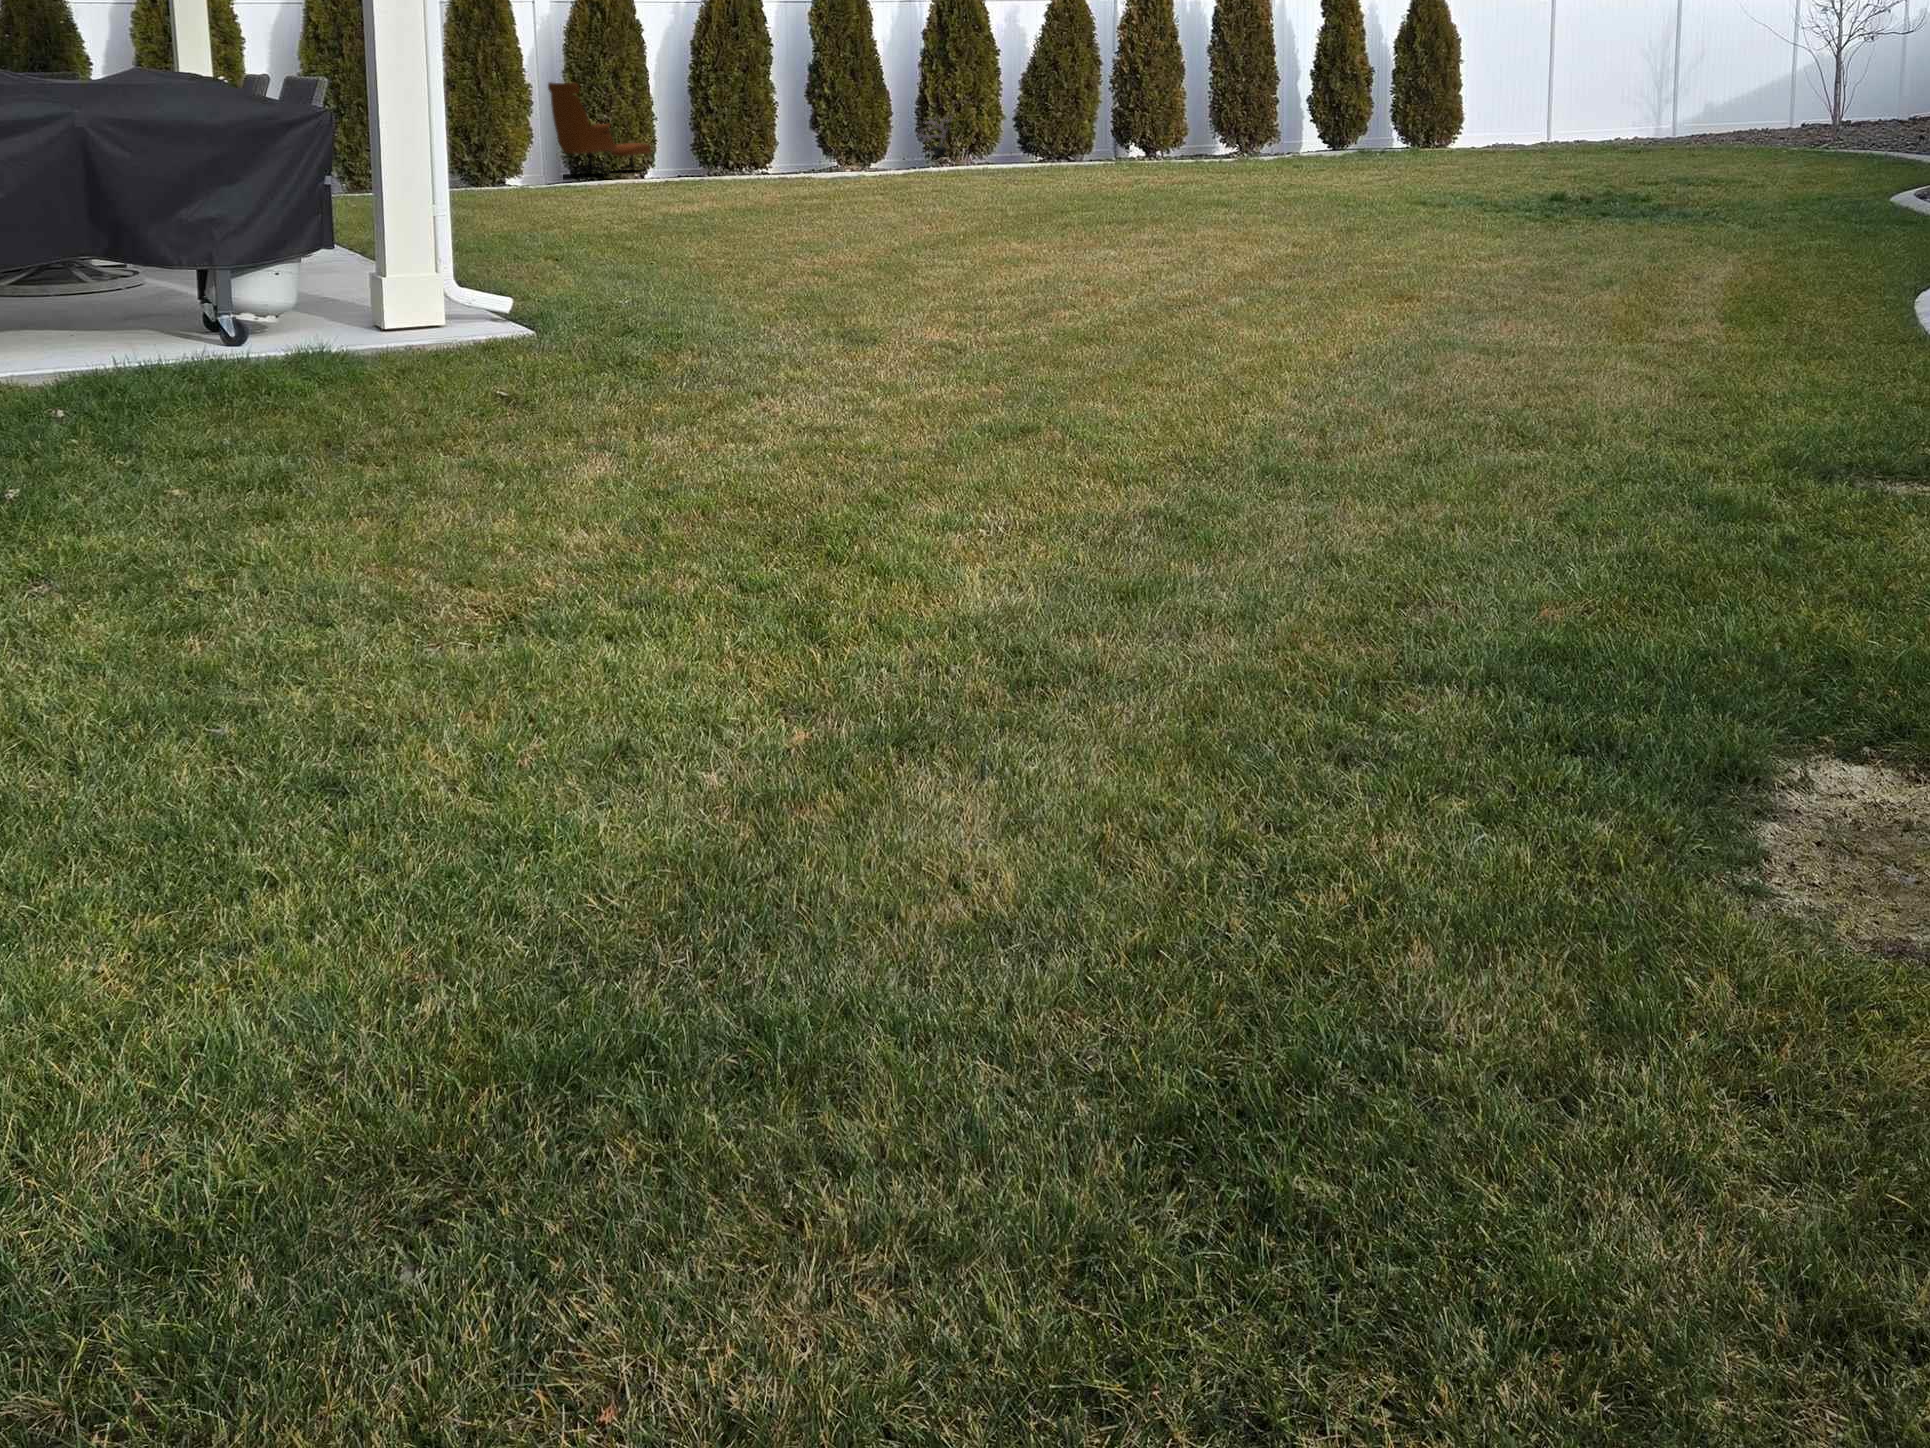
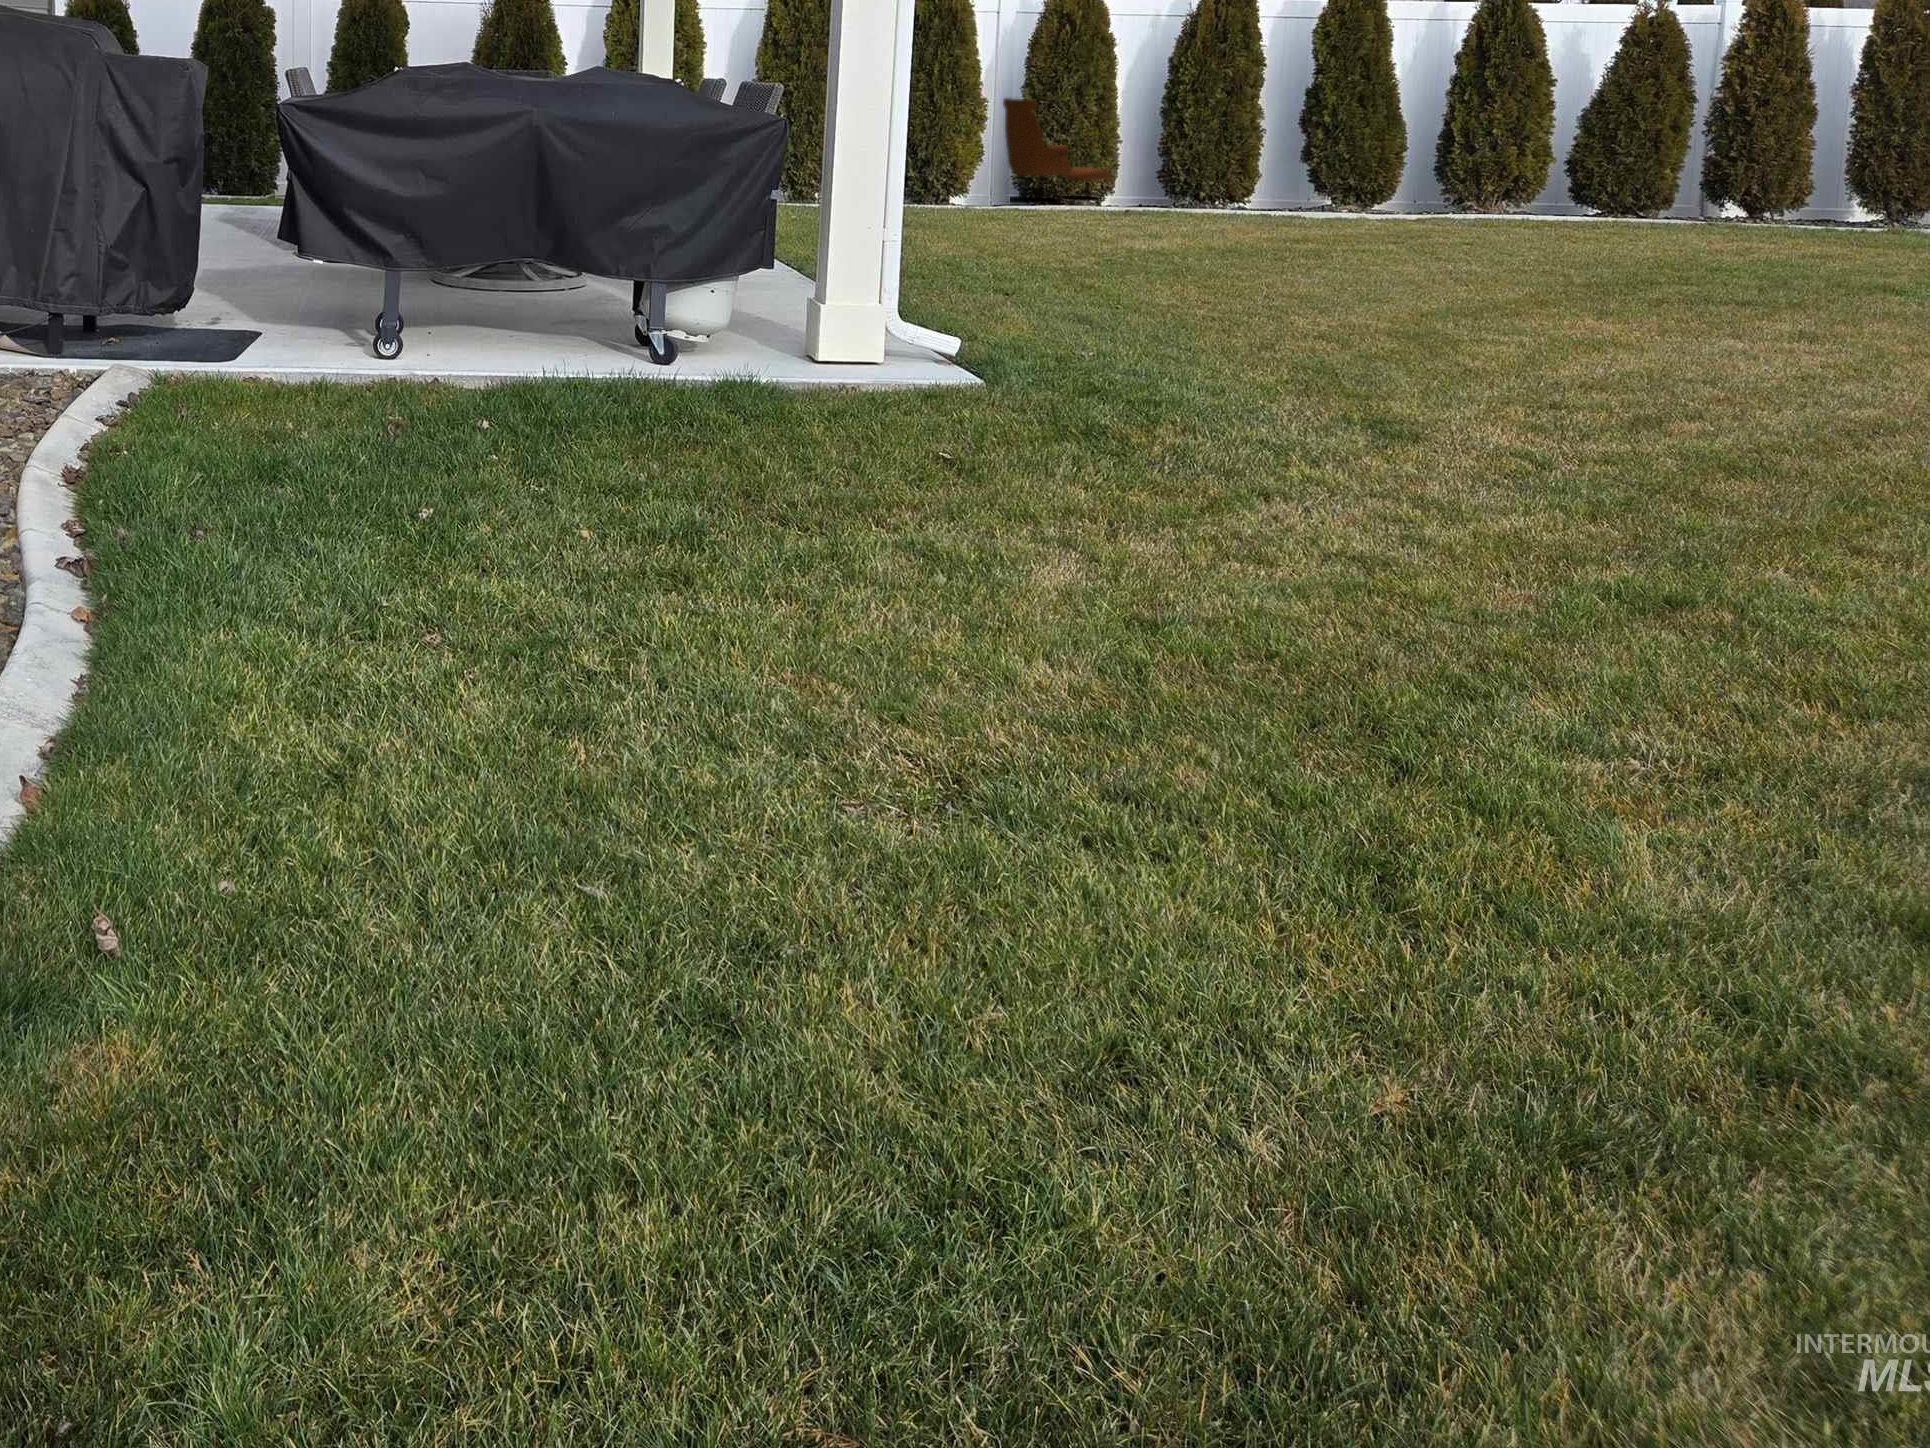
potted plant: present [915,119,952,157] -> none [1433,154,1489,203]

